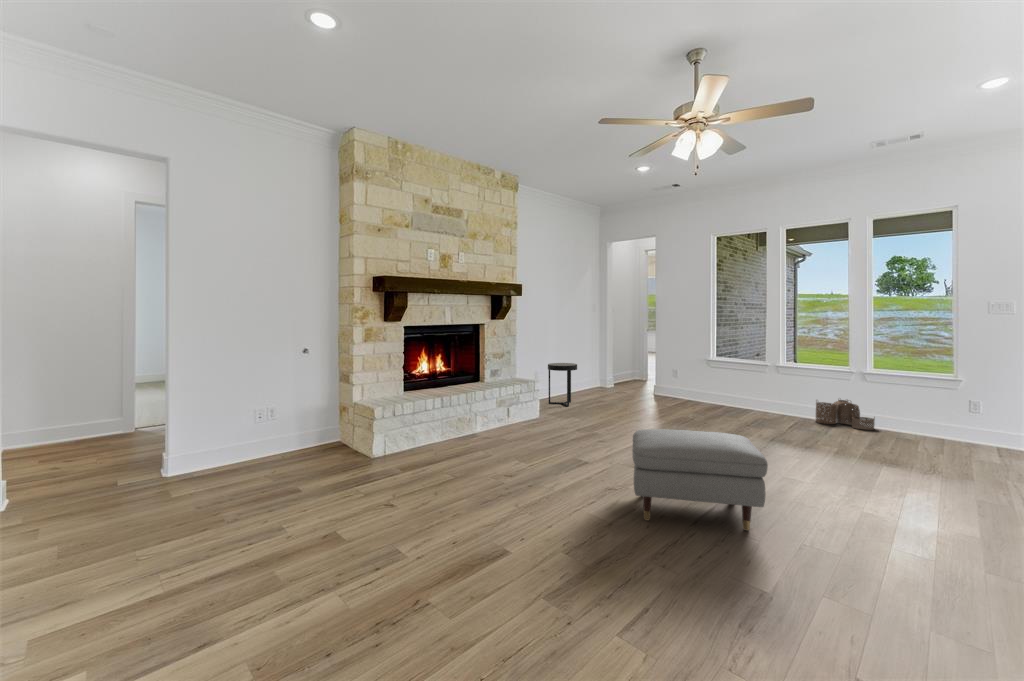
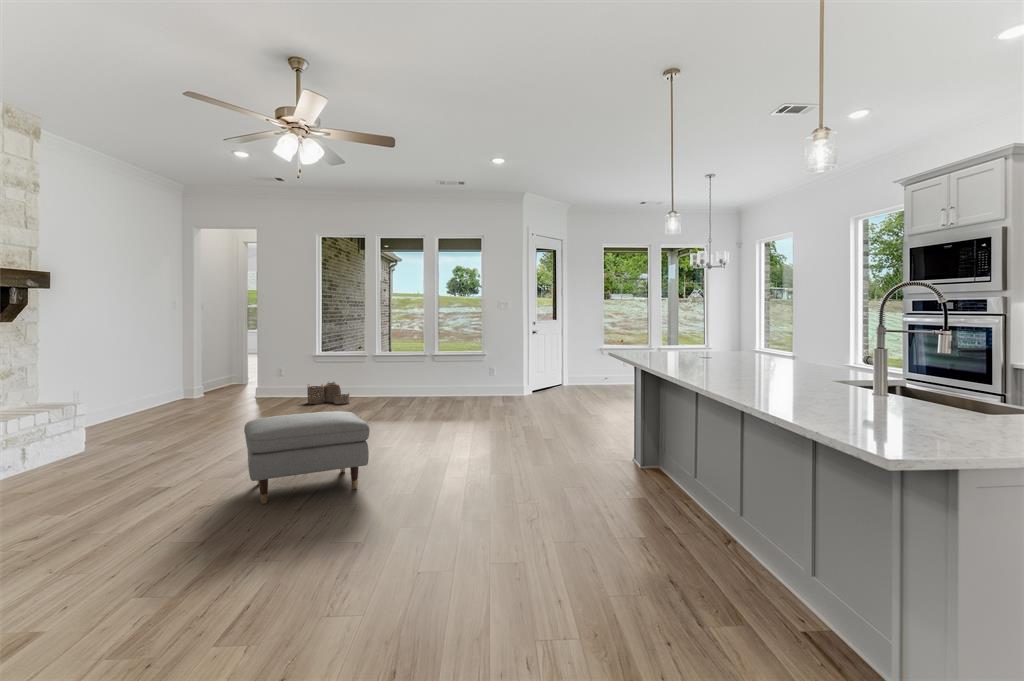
side table: present [548,363,577,406] -> none [116,367,161,420]
woven basket: present [816,400,875,430] -> present [307,382,349,404]

